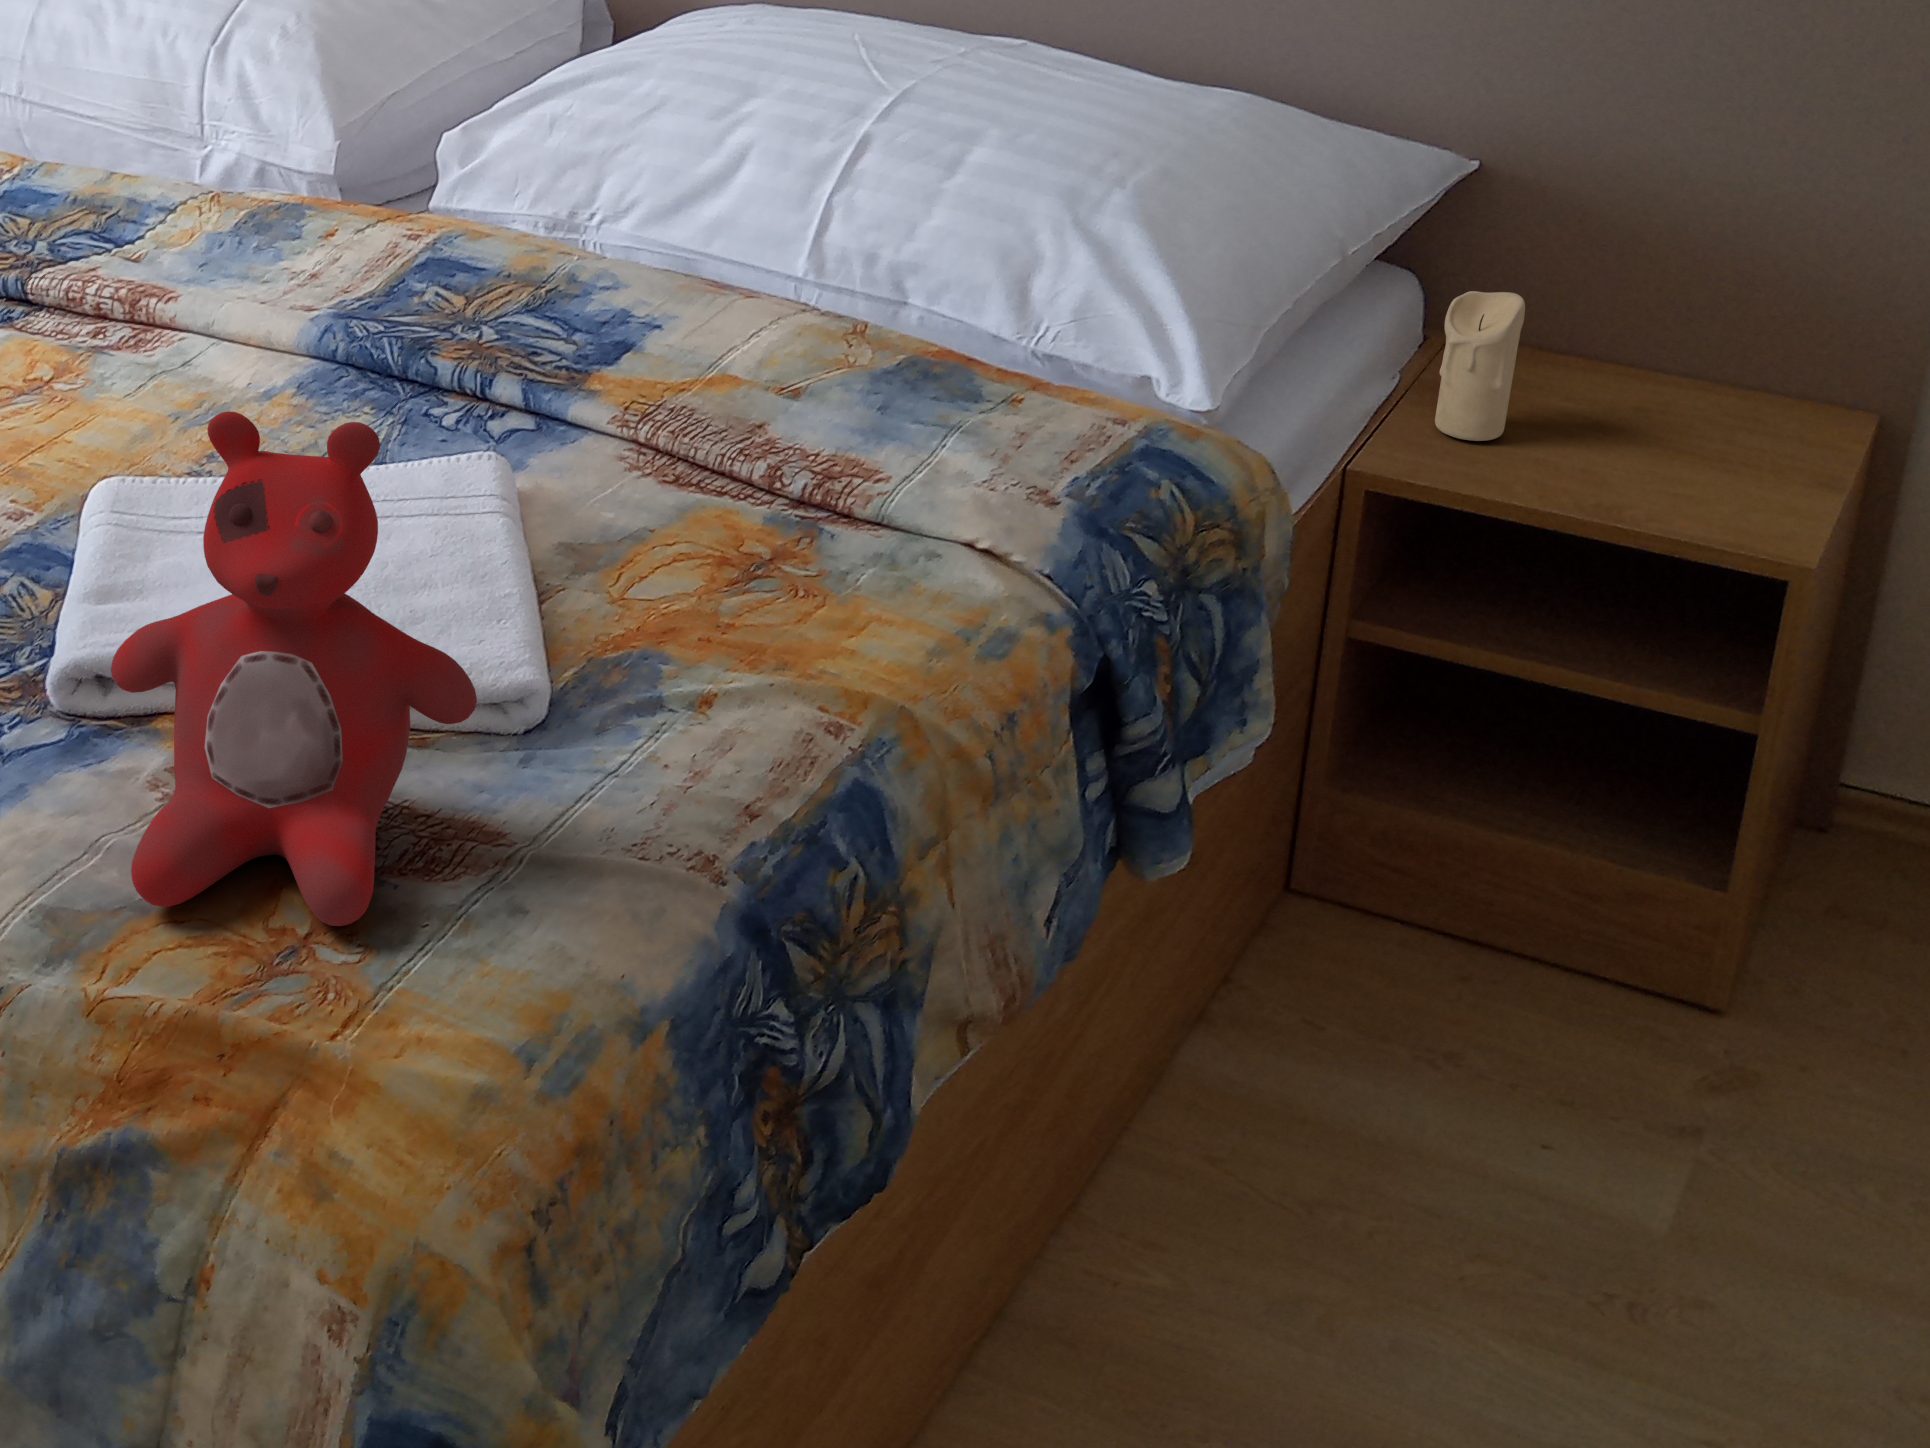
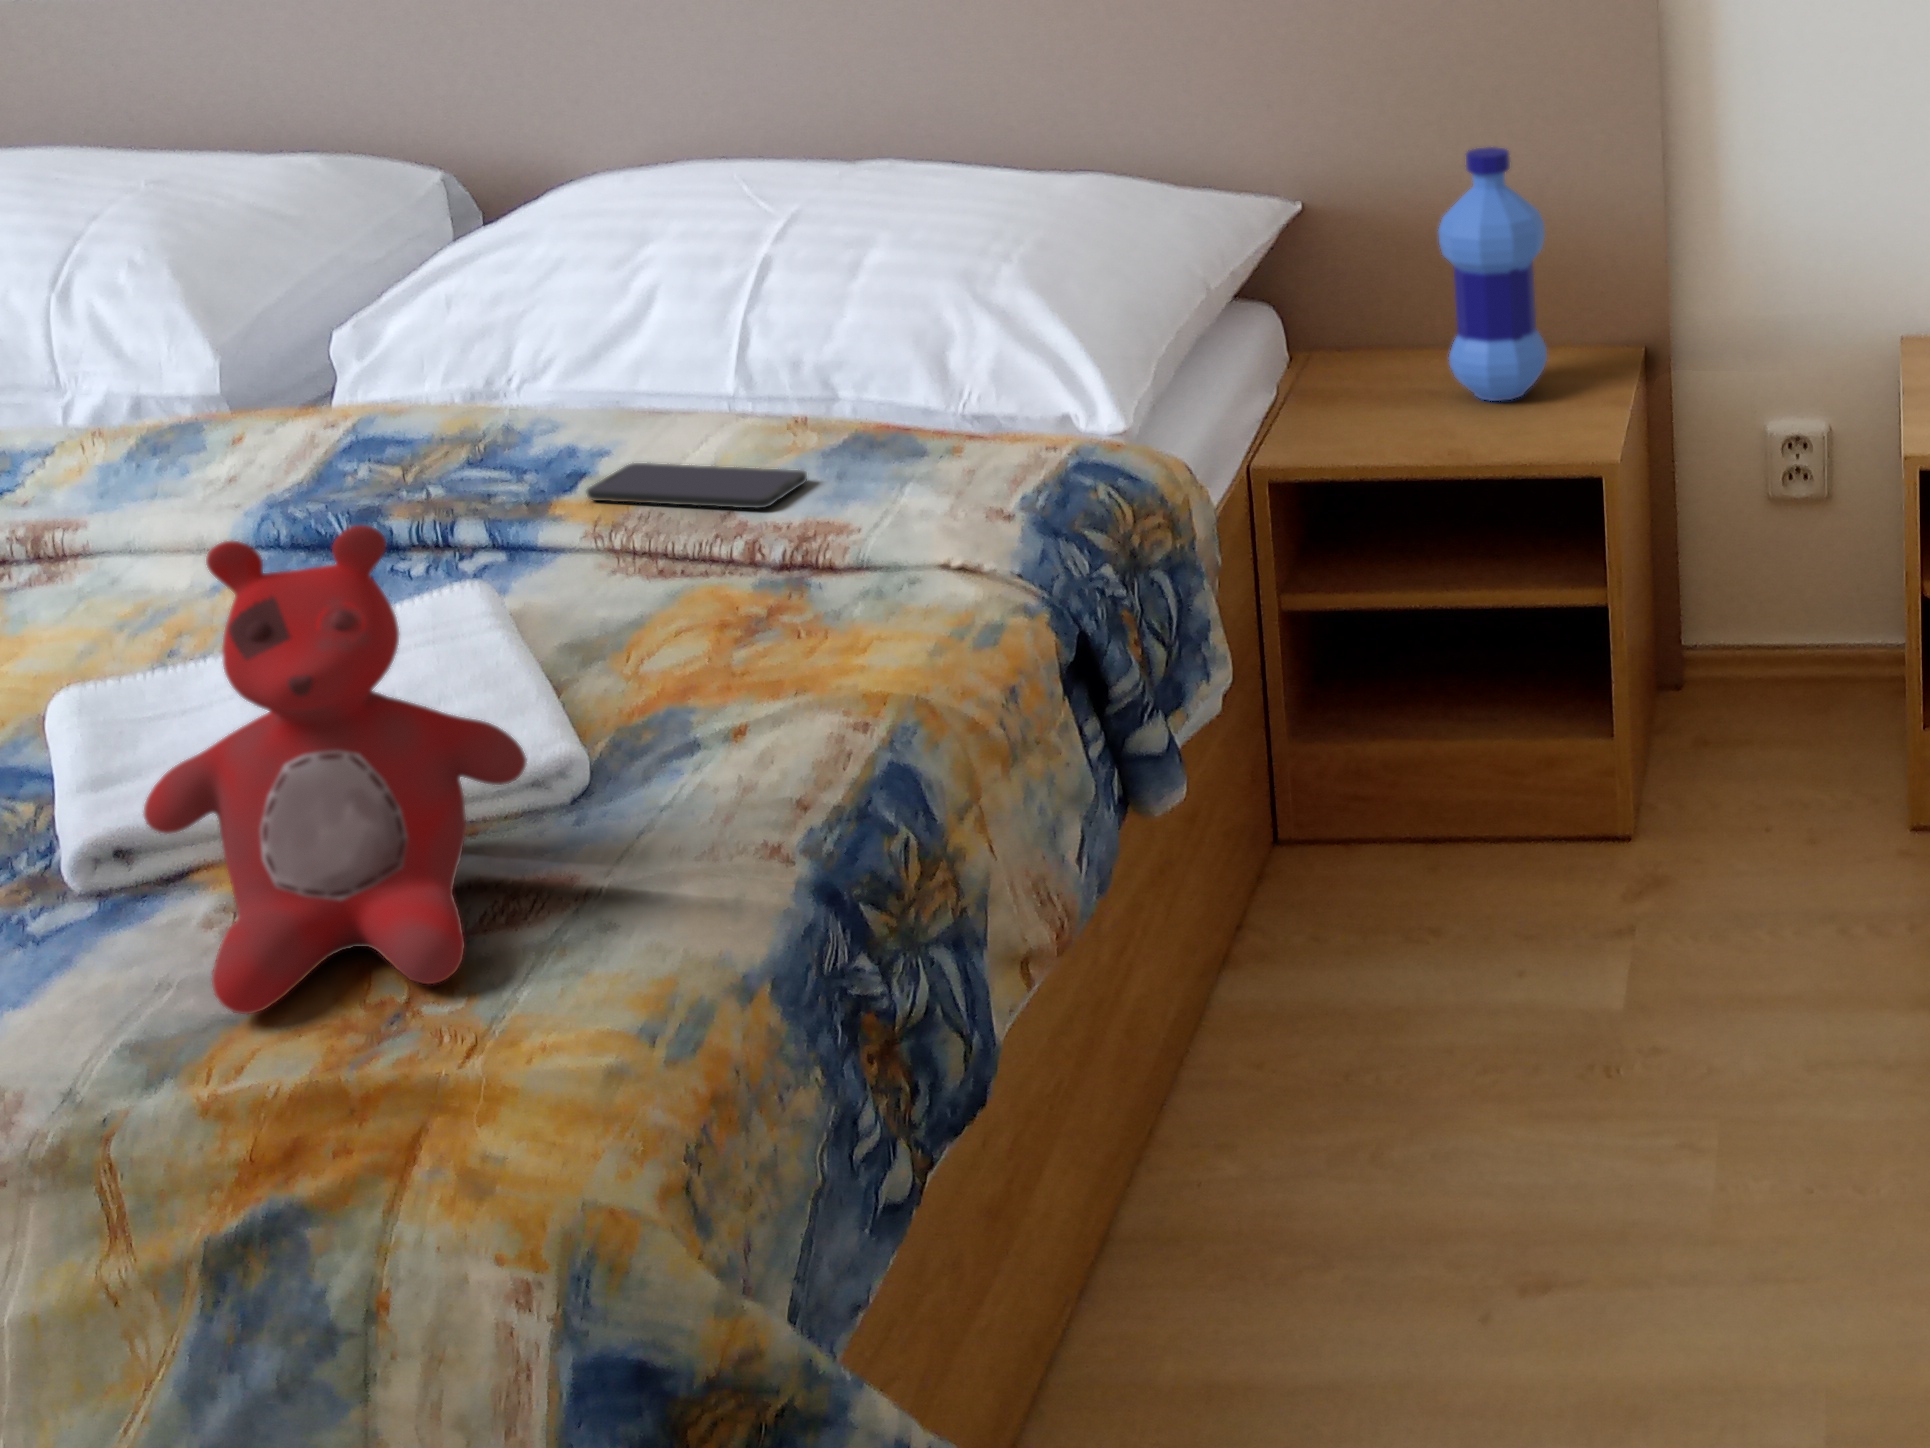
water bottle: none [1608,148,1769,453] -> present [1438,147,1547,401]
candle: present [1435,291,1525,441] -> none [1307,294,1374,423]
smartphone: none [628,345,851,428] -> present [586,463,807,508]

